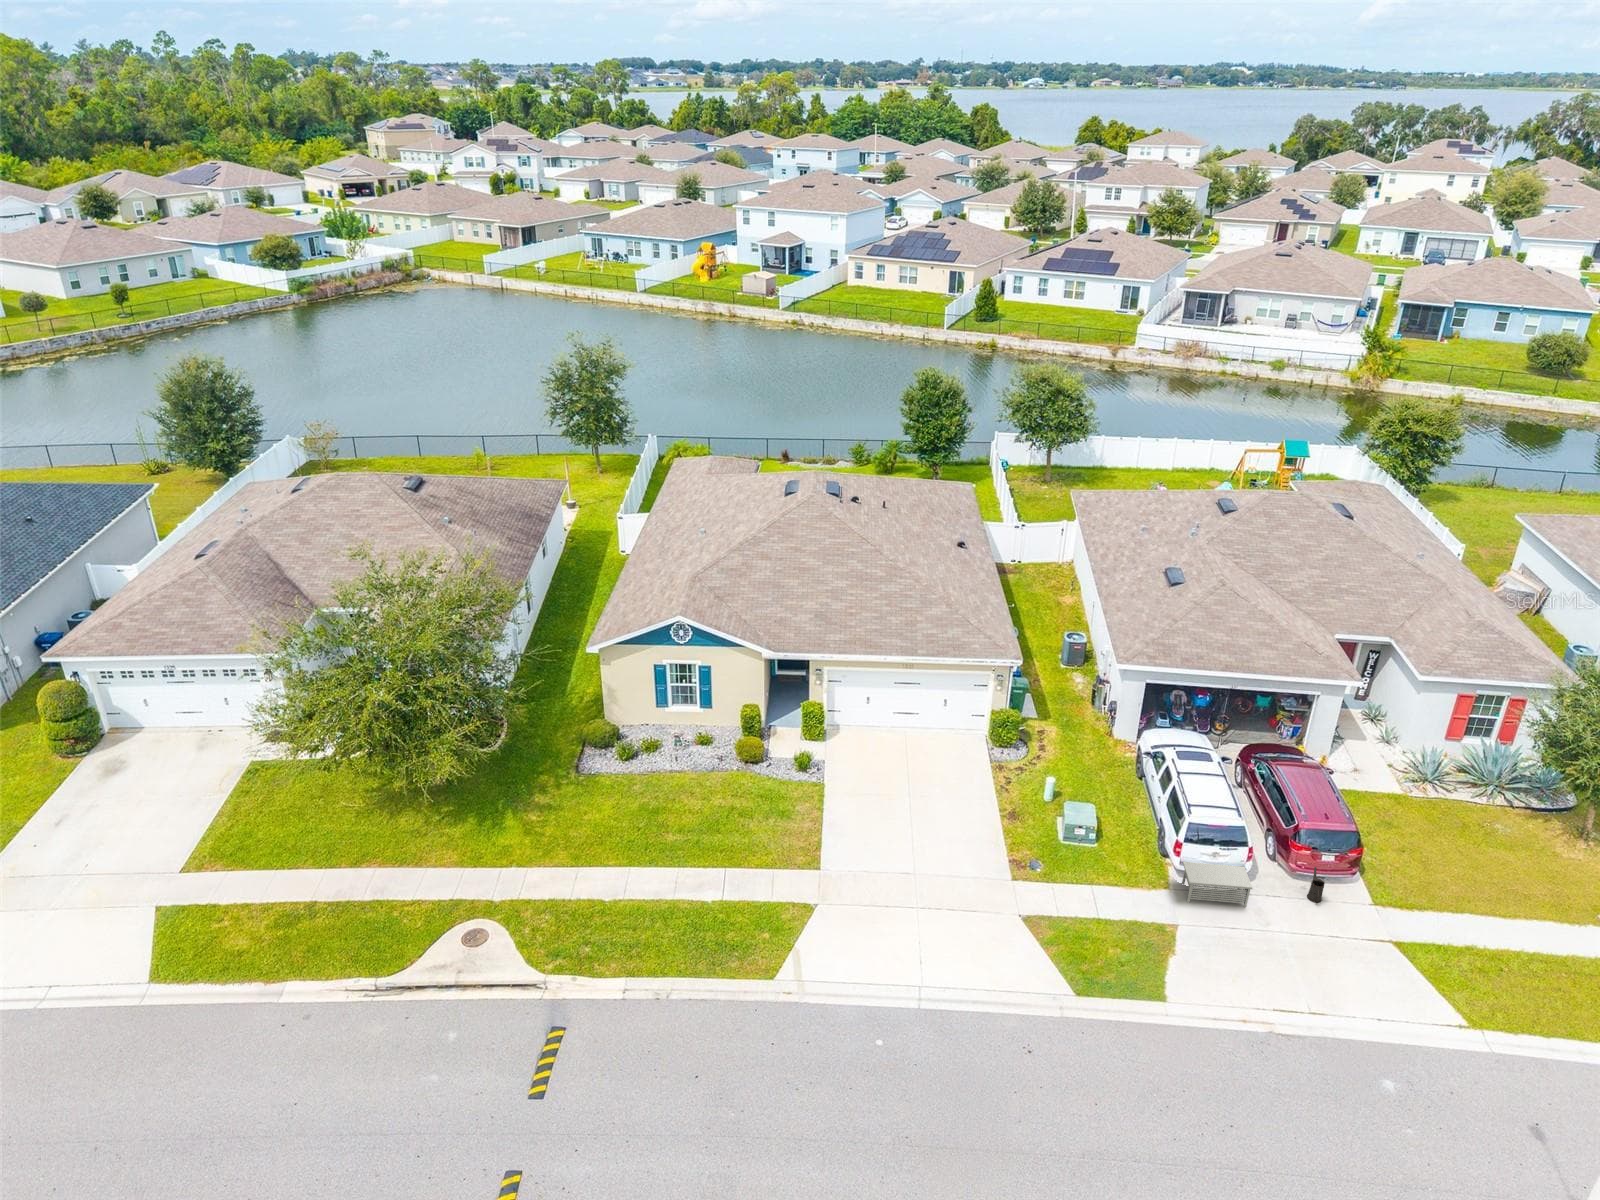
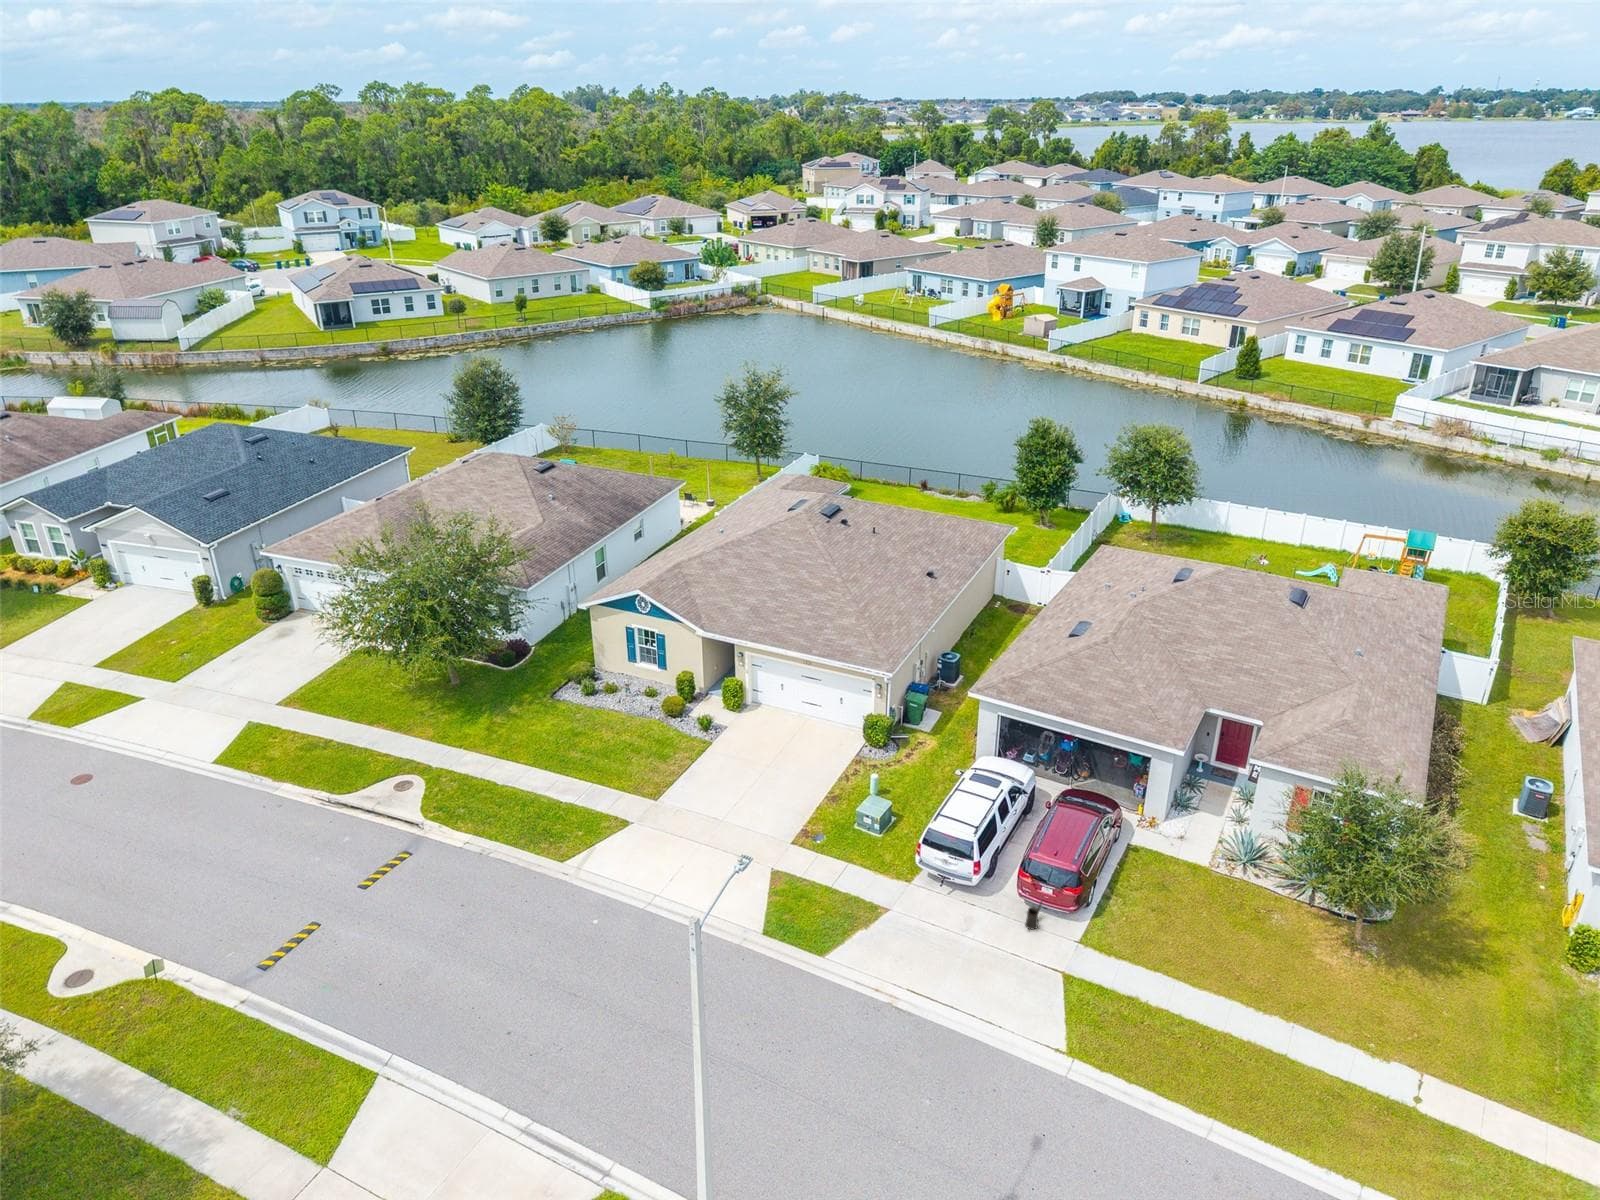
storage bench: present [1182,862,1252,907] -> none [914,864,975,915]

